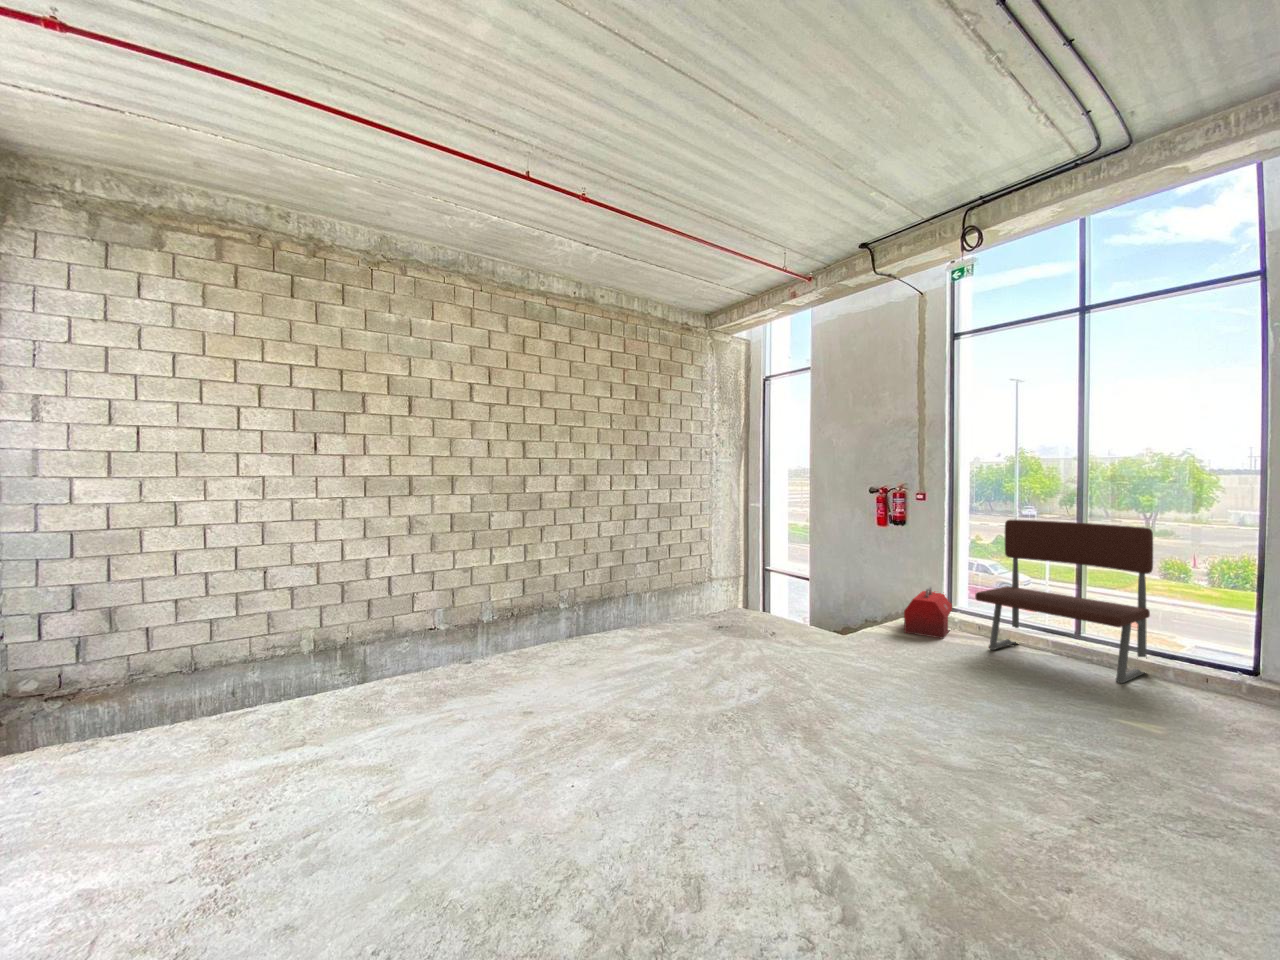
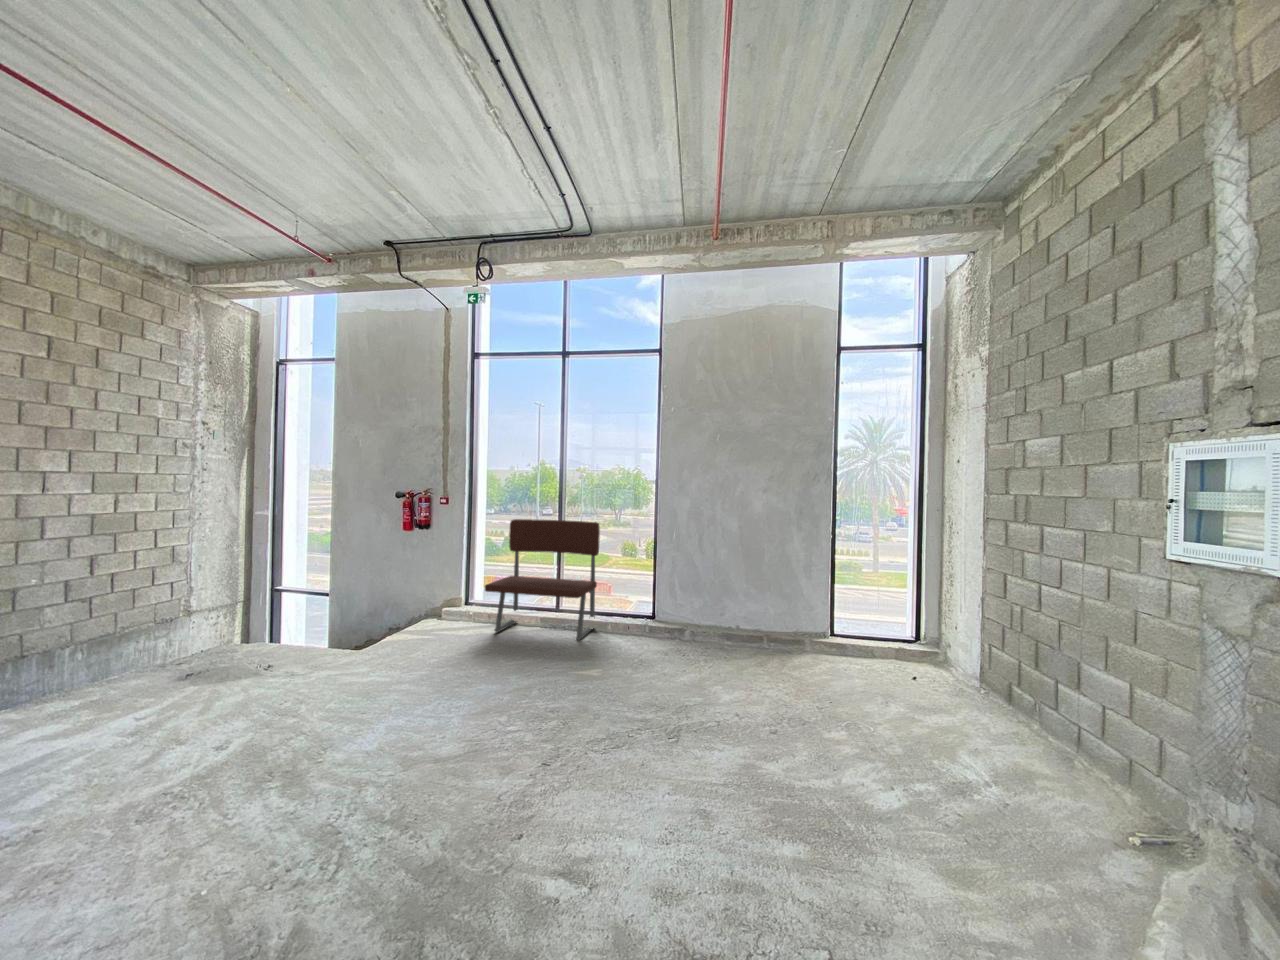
toolbox: present [904,587,952,639] -> none [425,584,469,632]

